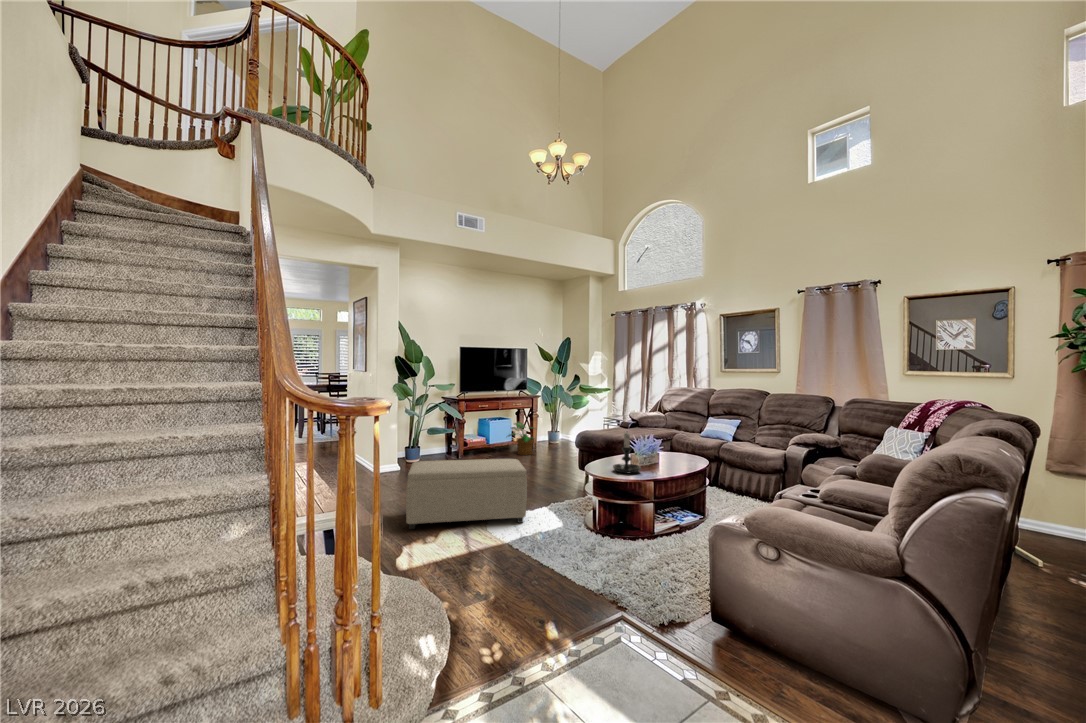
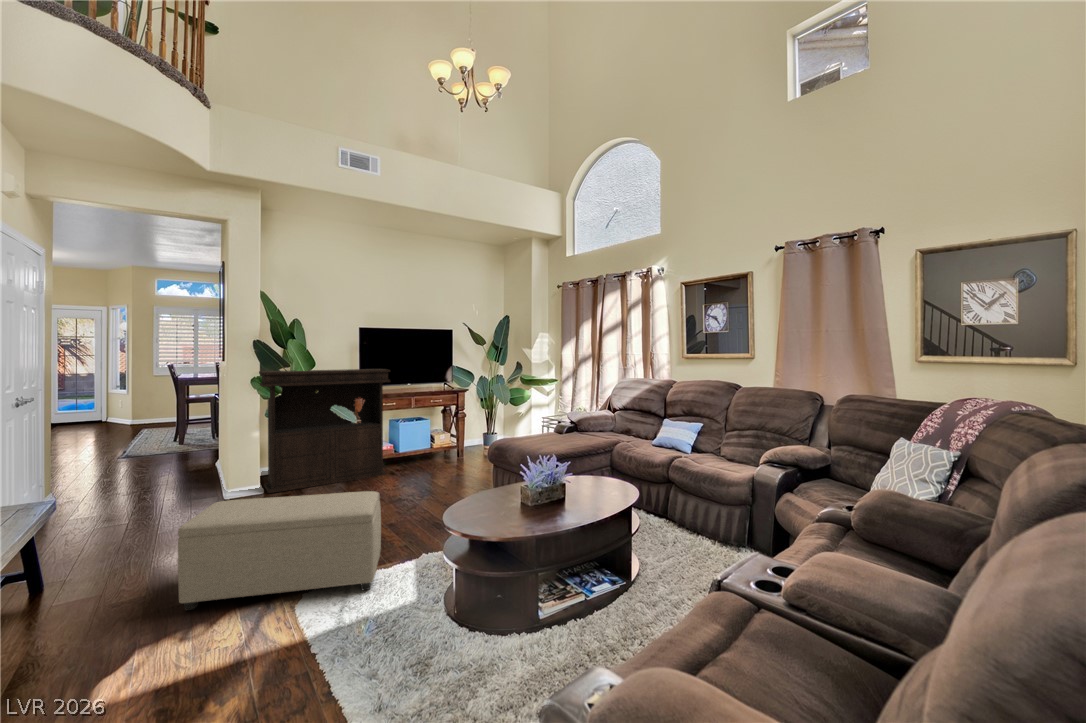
console table: none [396,377,490,469] -> present [259,369,390,493]
potted plant: present [508,422,534,455] -> none [419,423,458,467]
candle holder: present [613,433,641,474] -> none [492,456,534,521]

